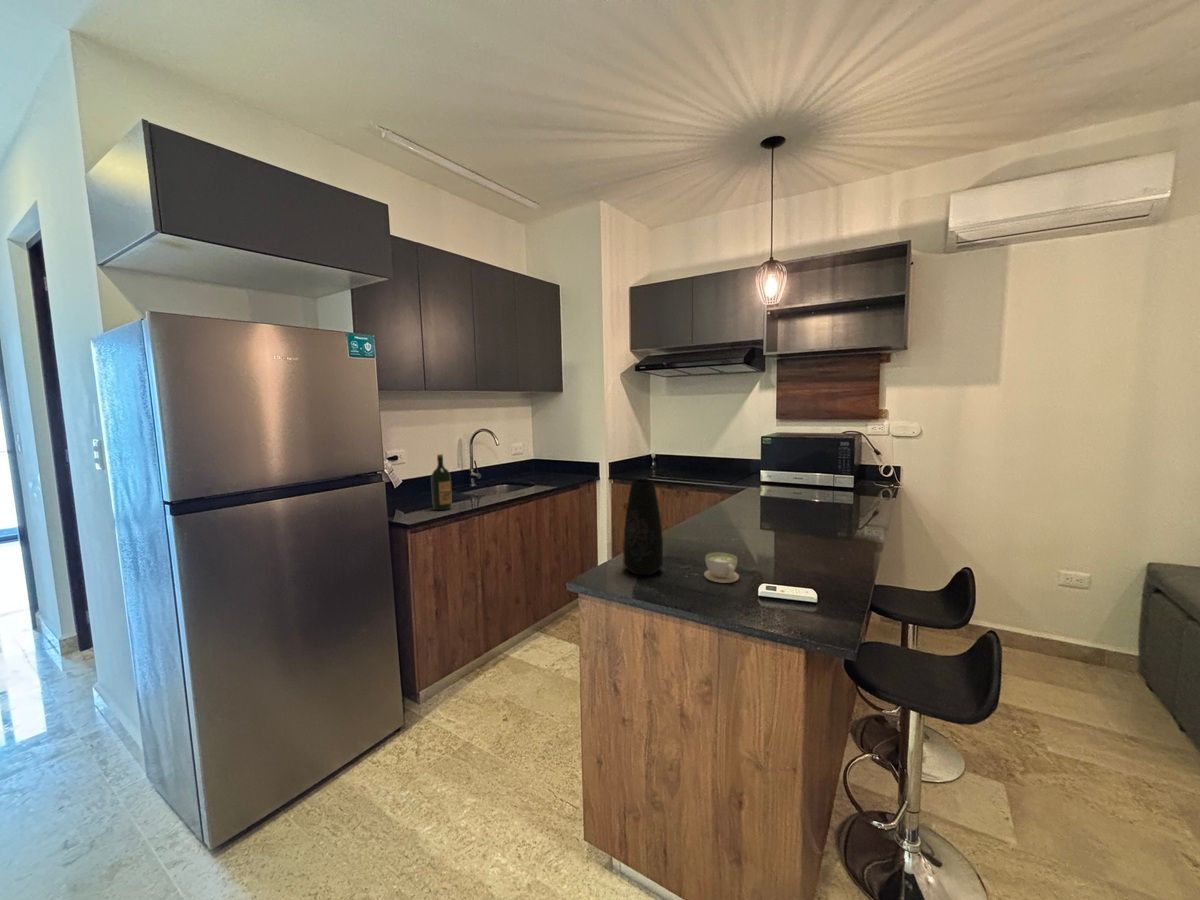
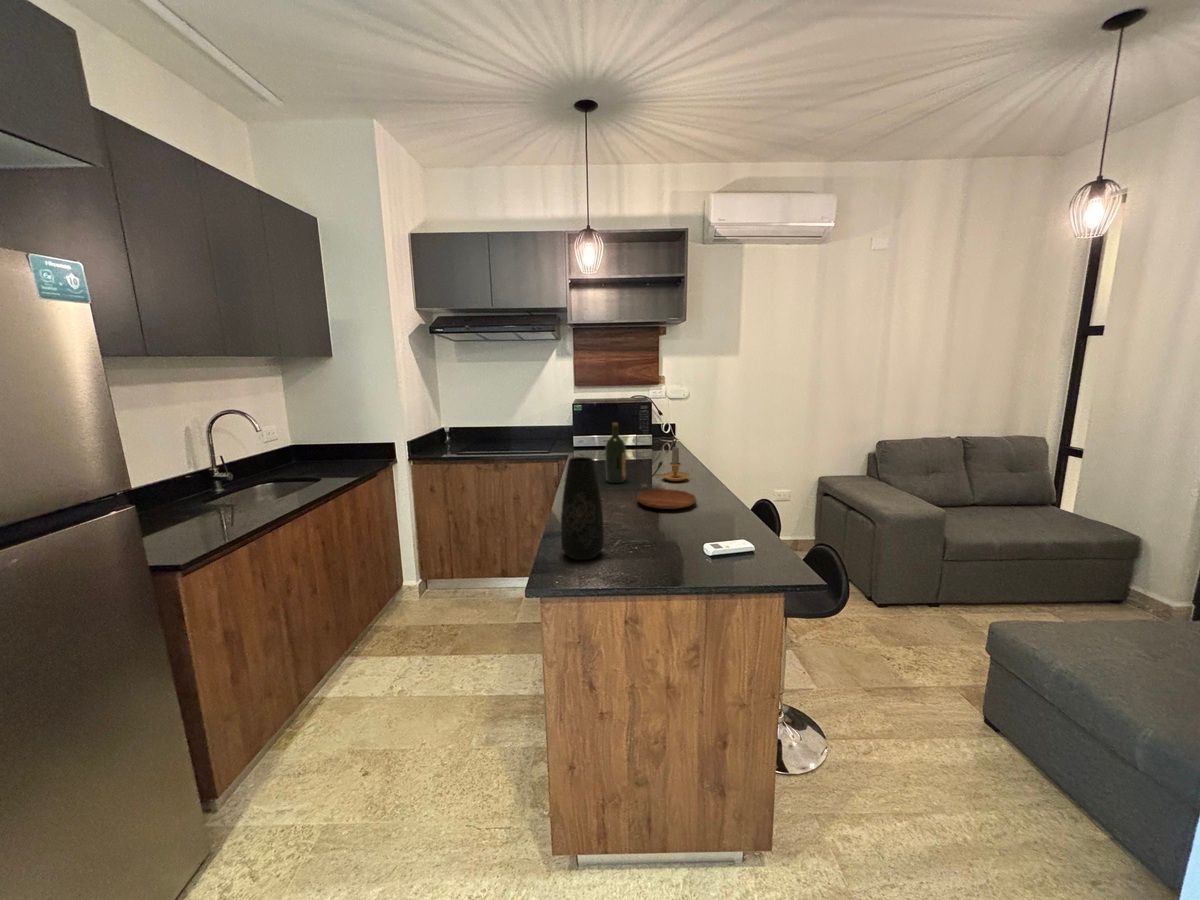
wine bottle: present [431,455,452,510] -> present [605,423,626,483]
candle: none [818,488,861,530] -> present [662,447,693,481]
tray: none [752,531,824,554] -> present [637,489,696,509]
coffee cup: present [704,552,739,583] -> none [640,520,675,549]

